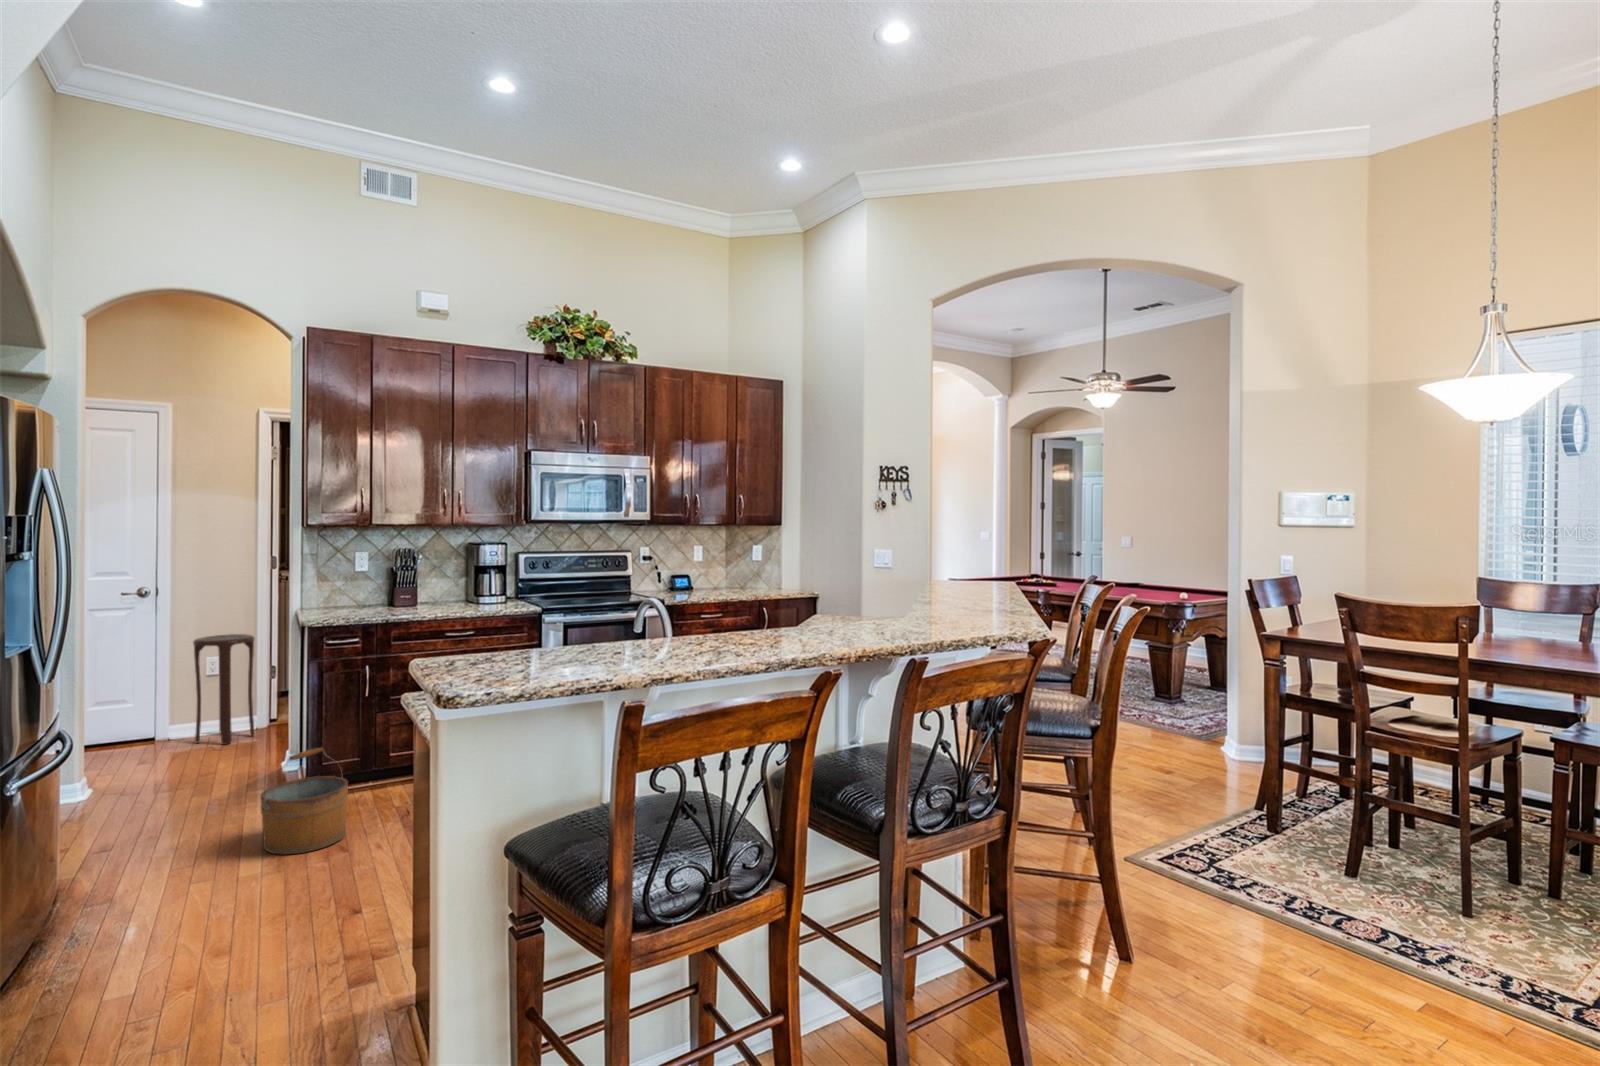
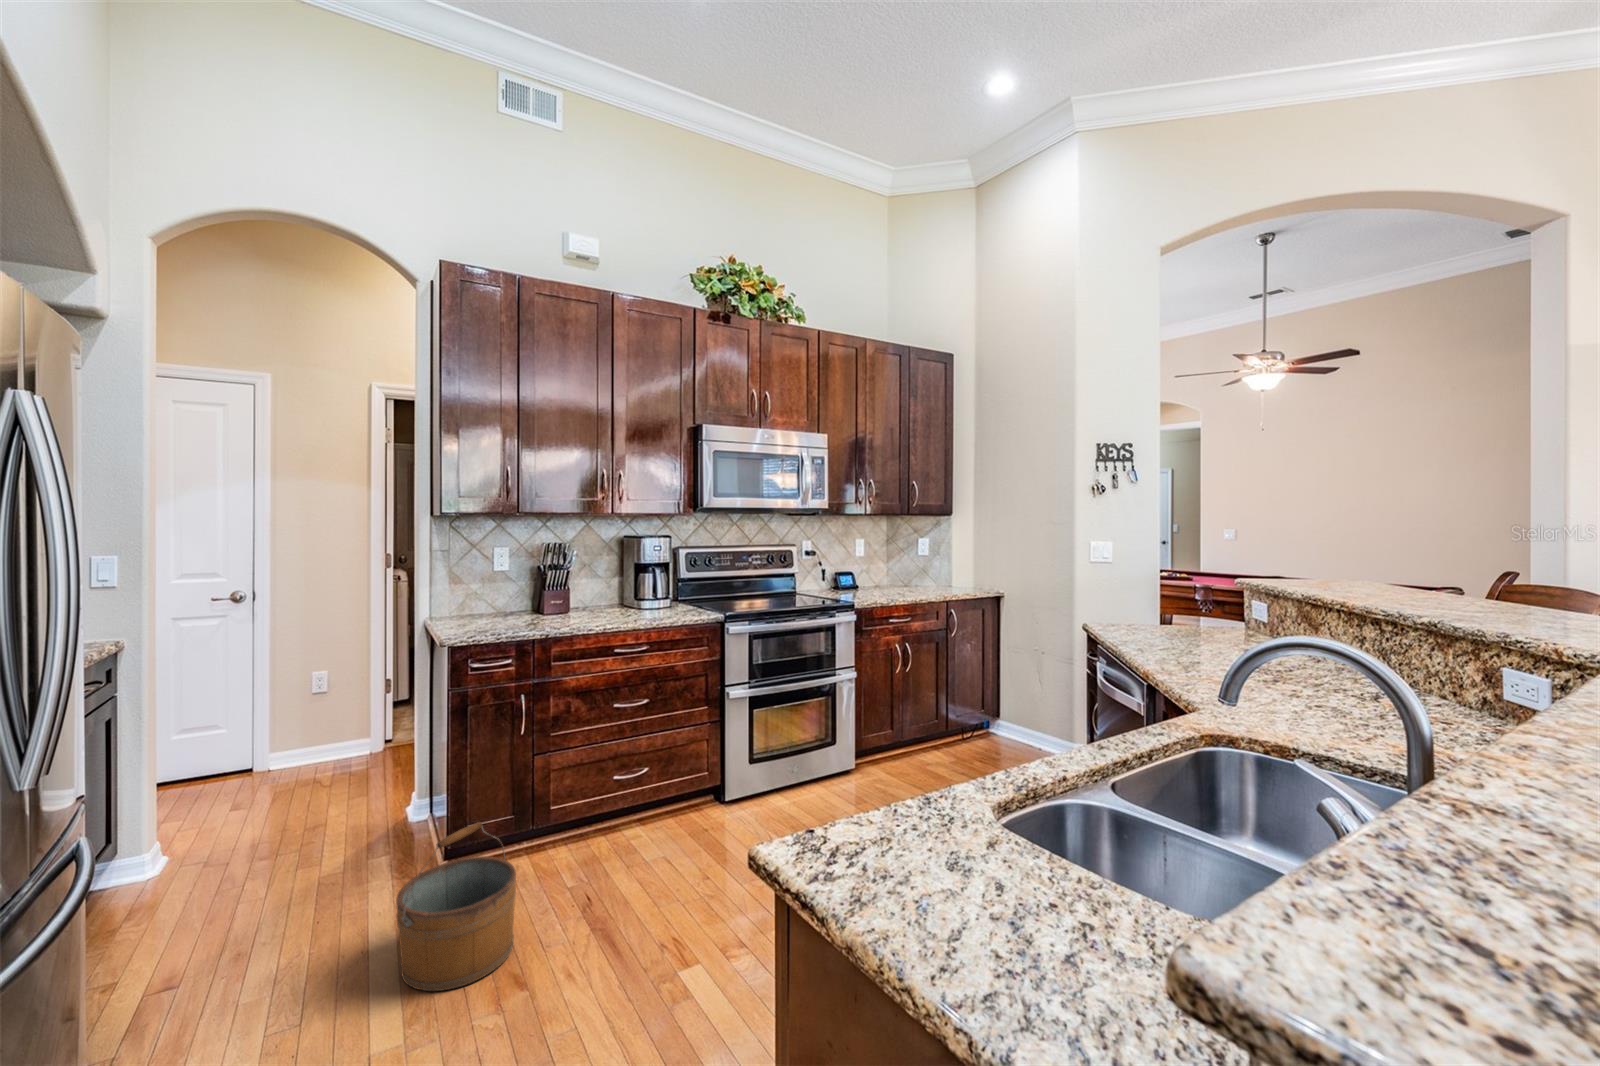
stool: present [193,634,254,745] -> none [297,644,369,777]

